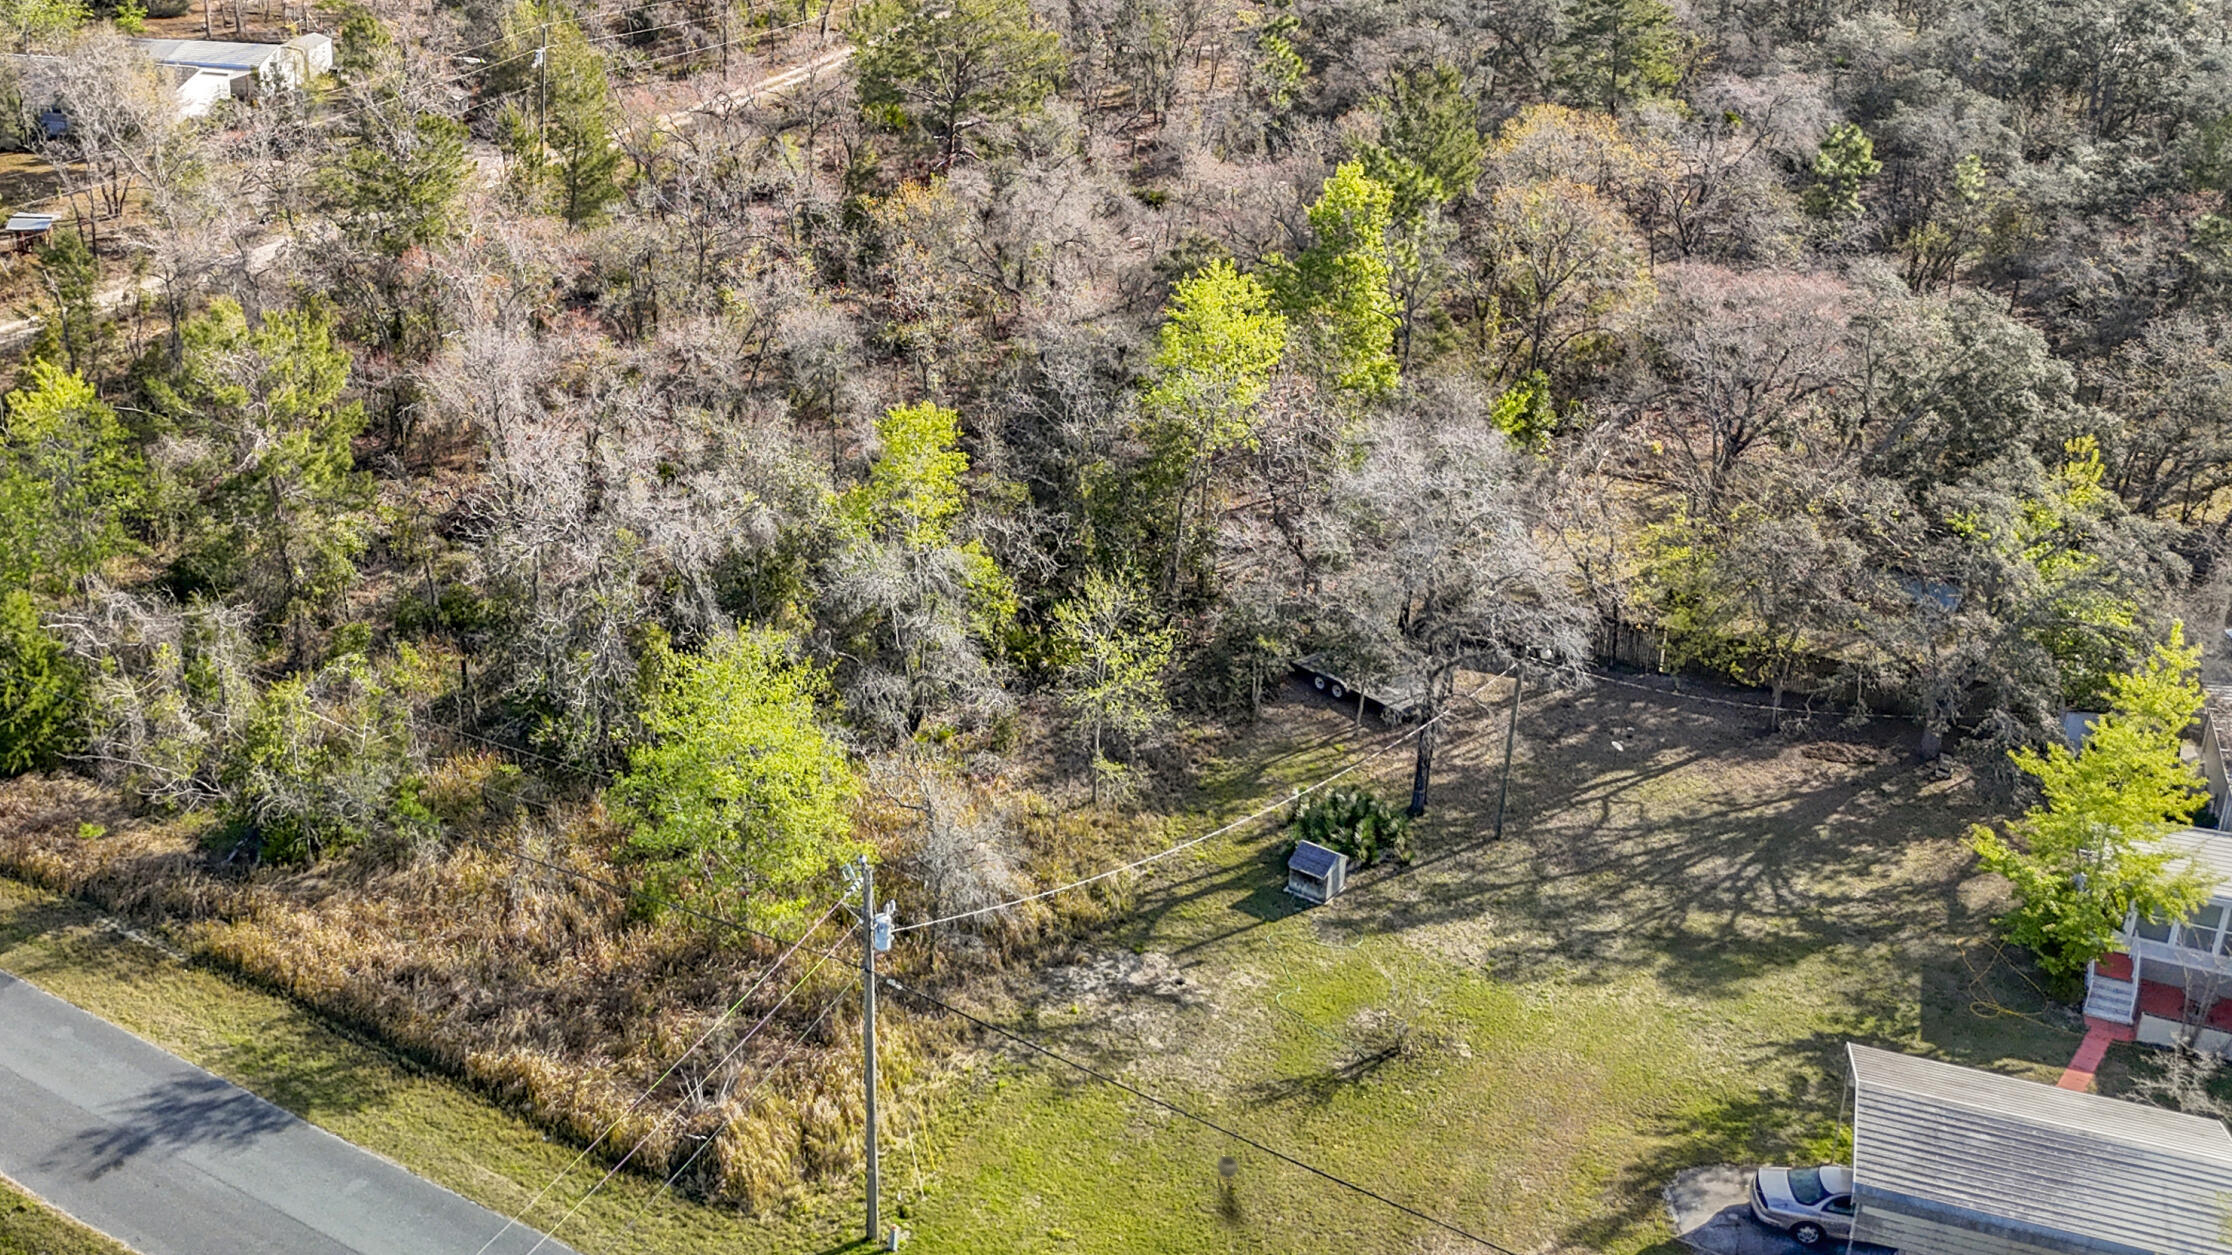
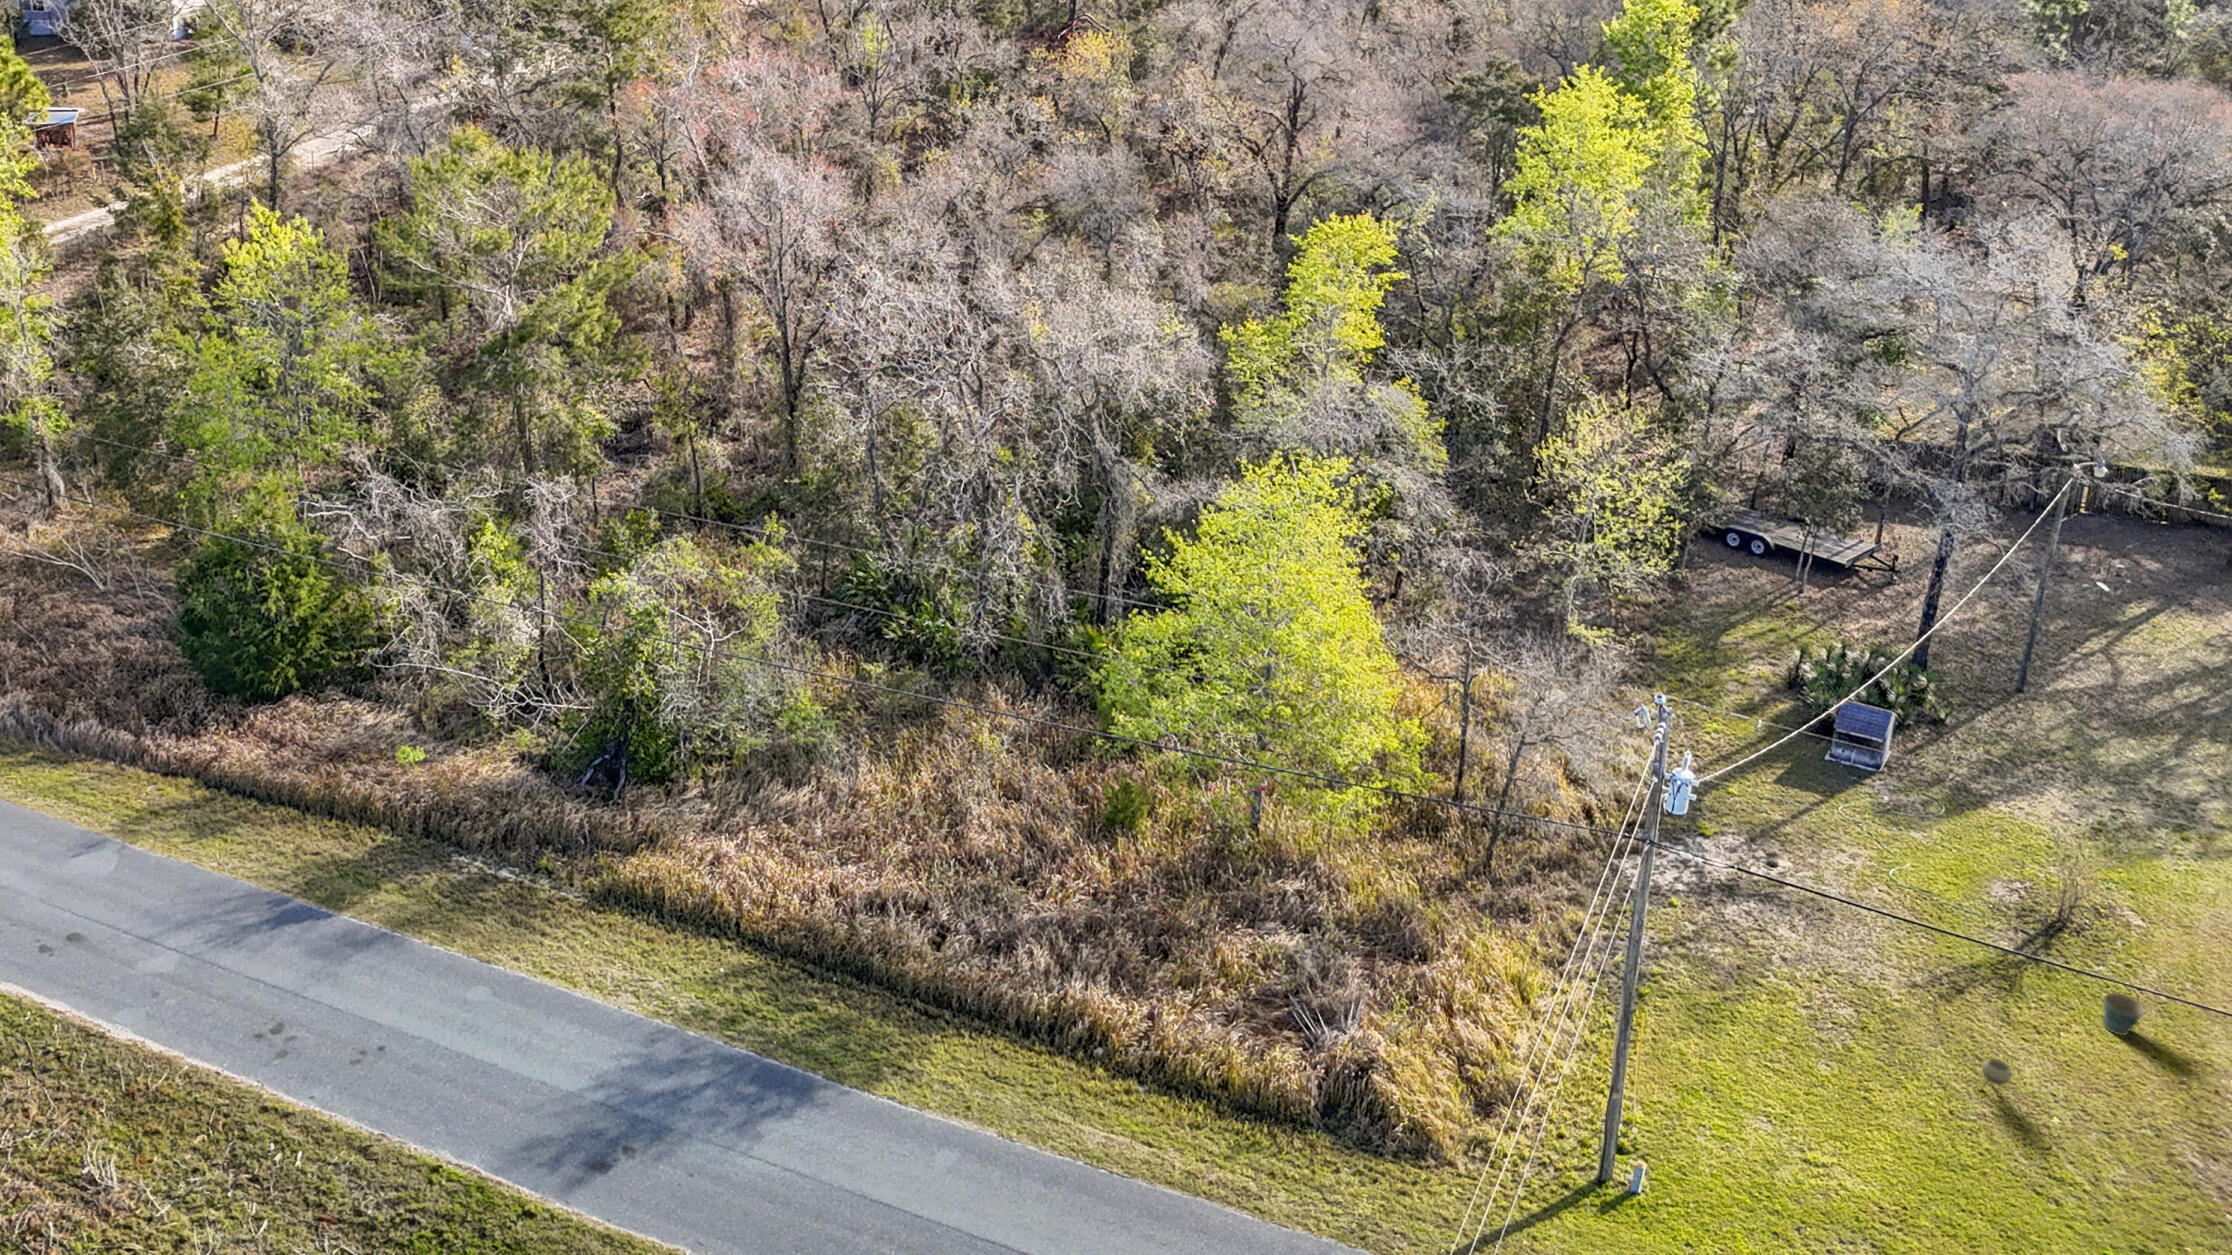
bucket: none [1352,1107,1381,1143] -> present [2103,993,2144,1035]

